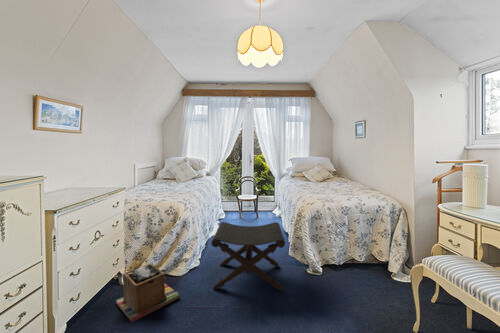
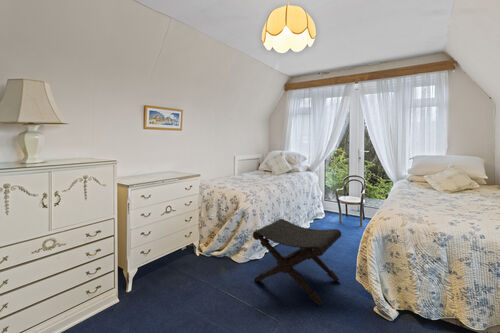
laundry basket: present [116,264,180,322] -> none [180,242,223,283]

